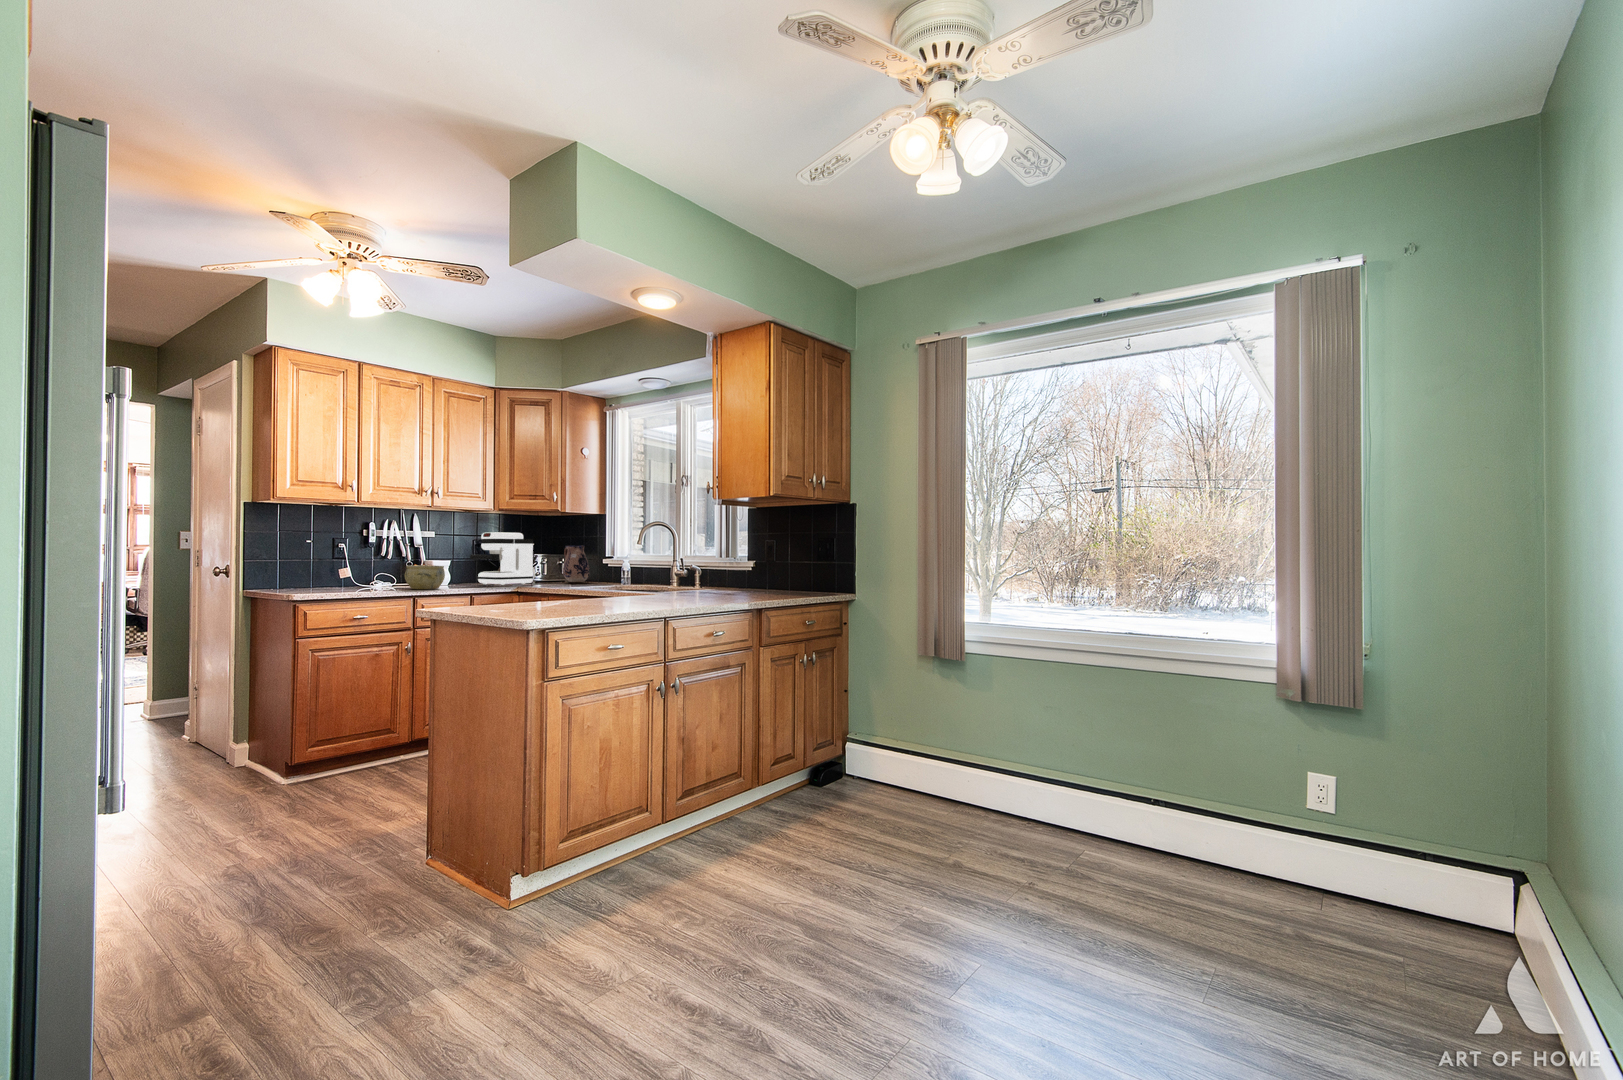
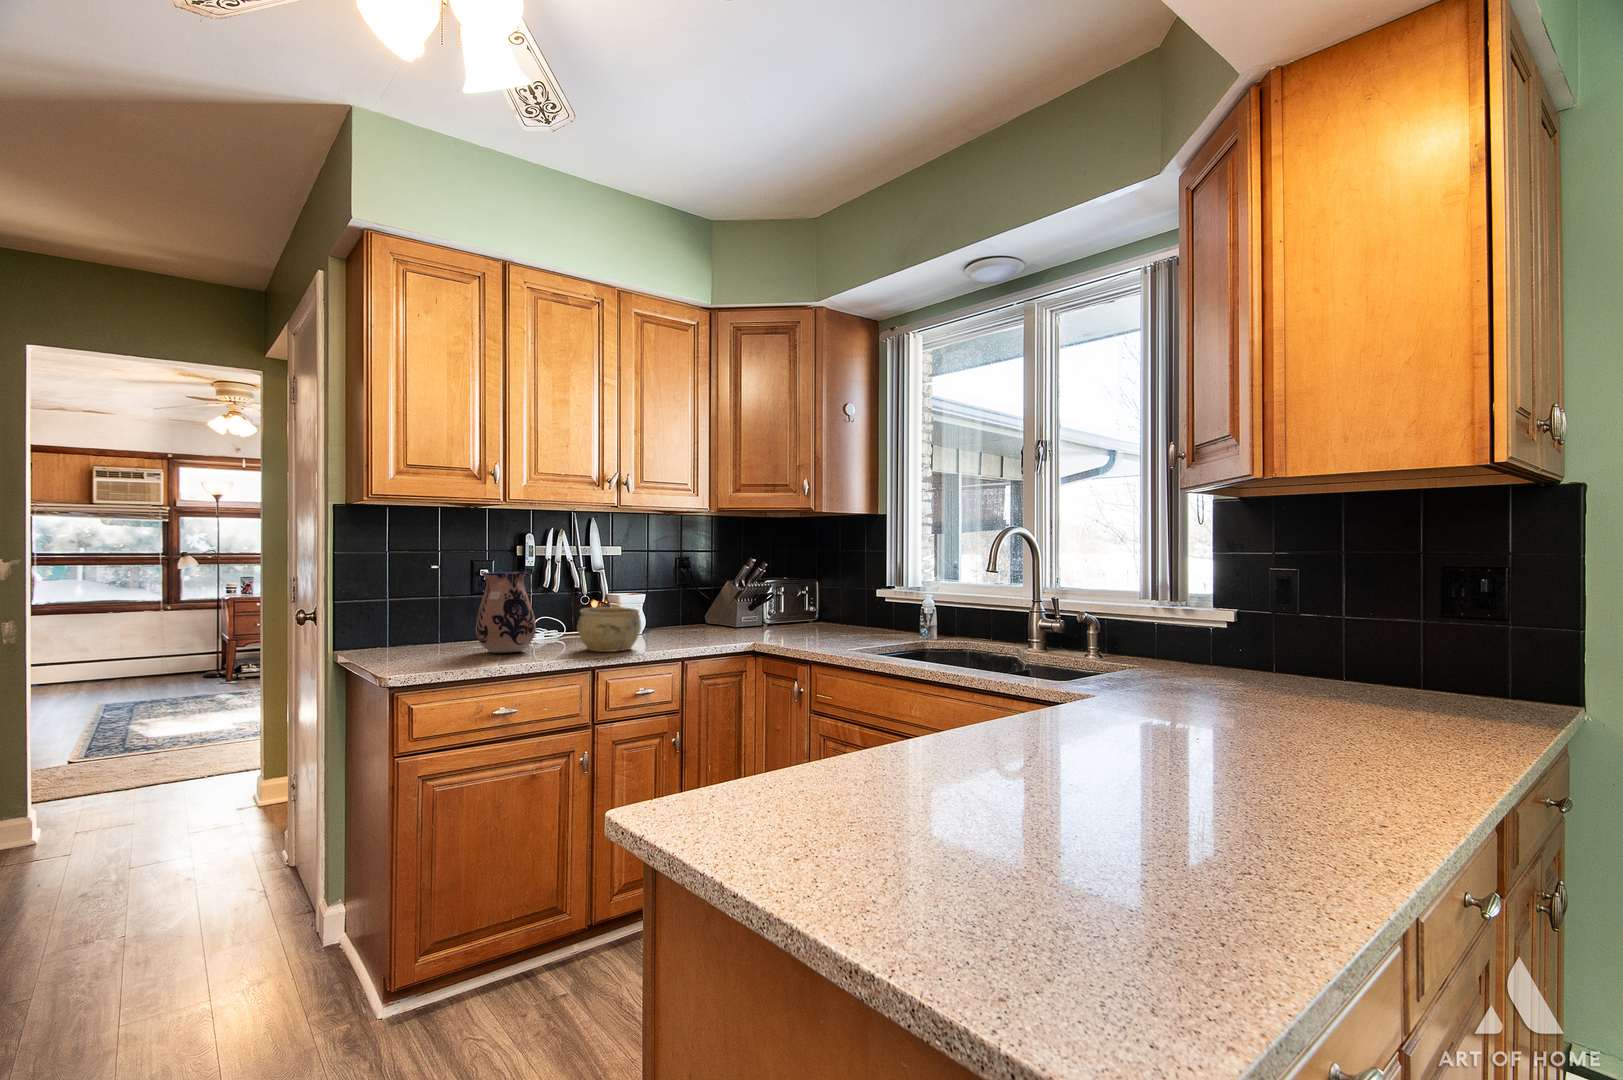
coffee maker: present [470,532,533,585] -> none [677,547,774,637]
ceramic pitcher: present [563,546,589,582] -> present [476,572,536,653]

